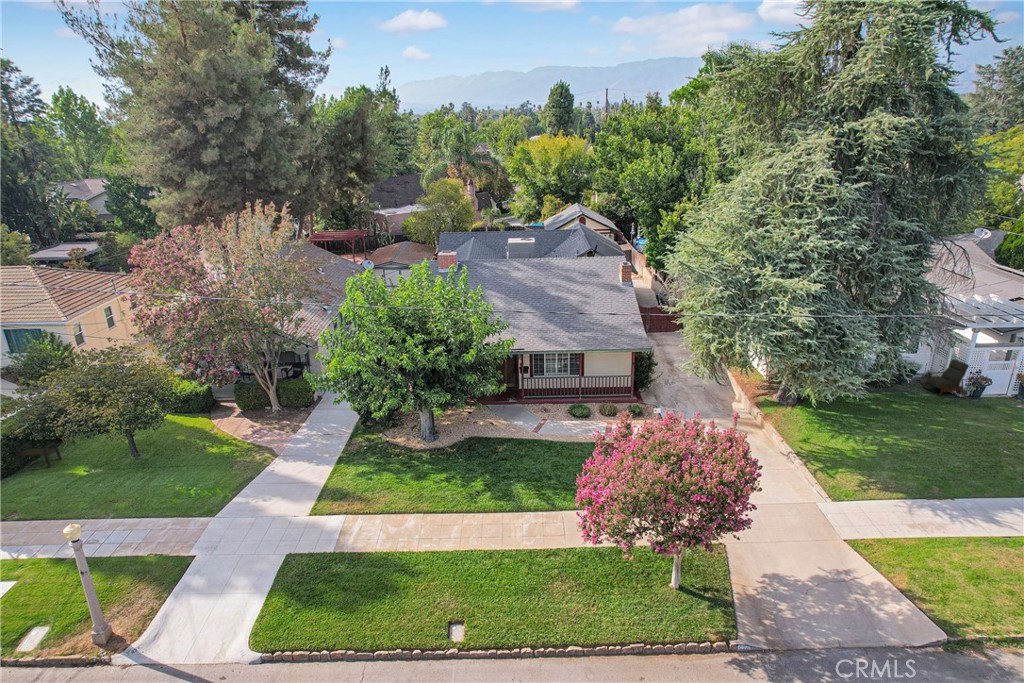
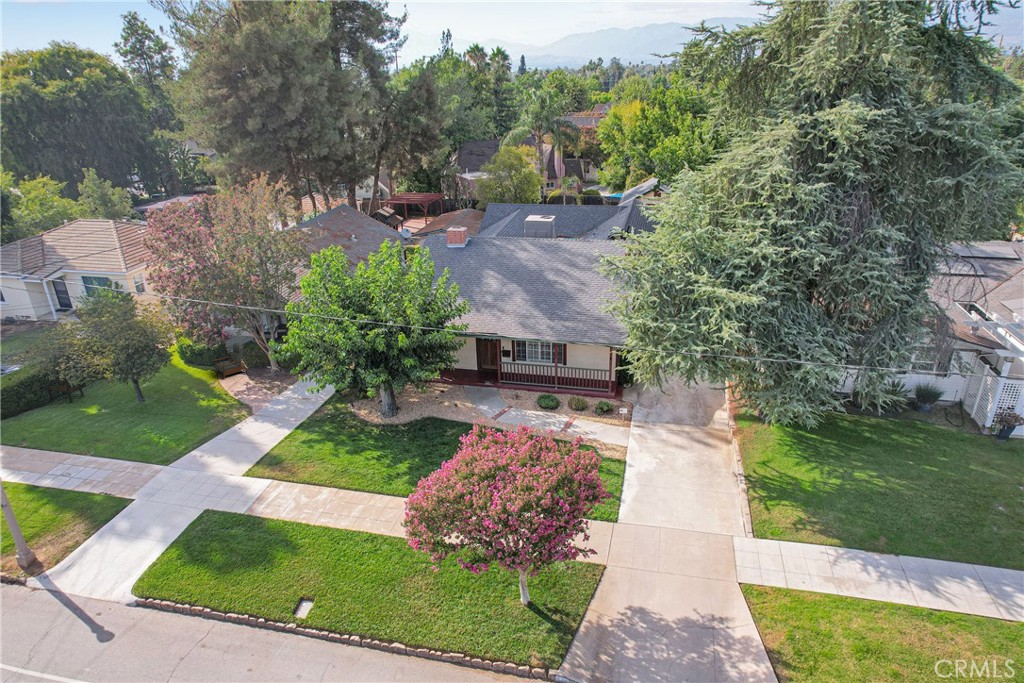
chair: present [923,359,969,396] -> present [213,343,248,379]

